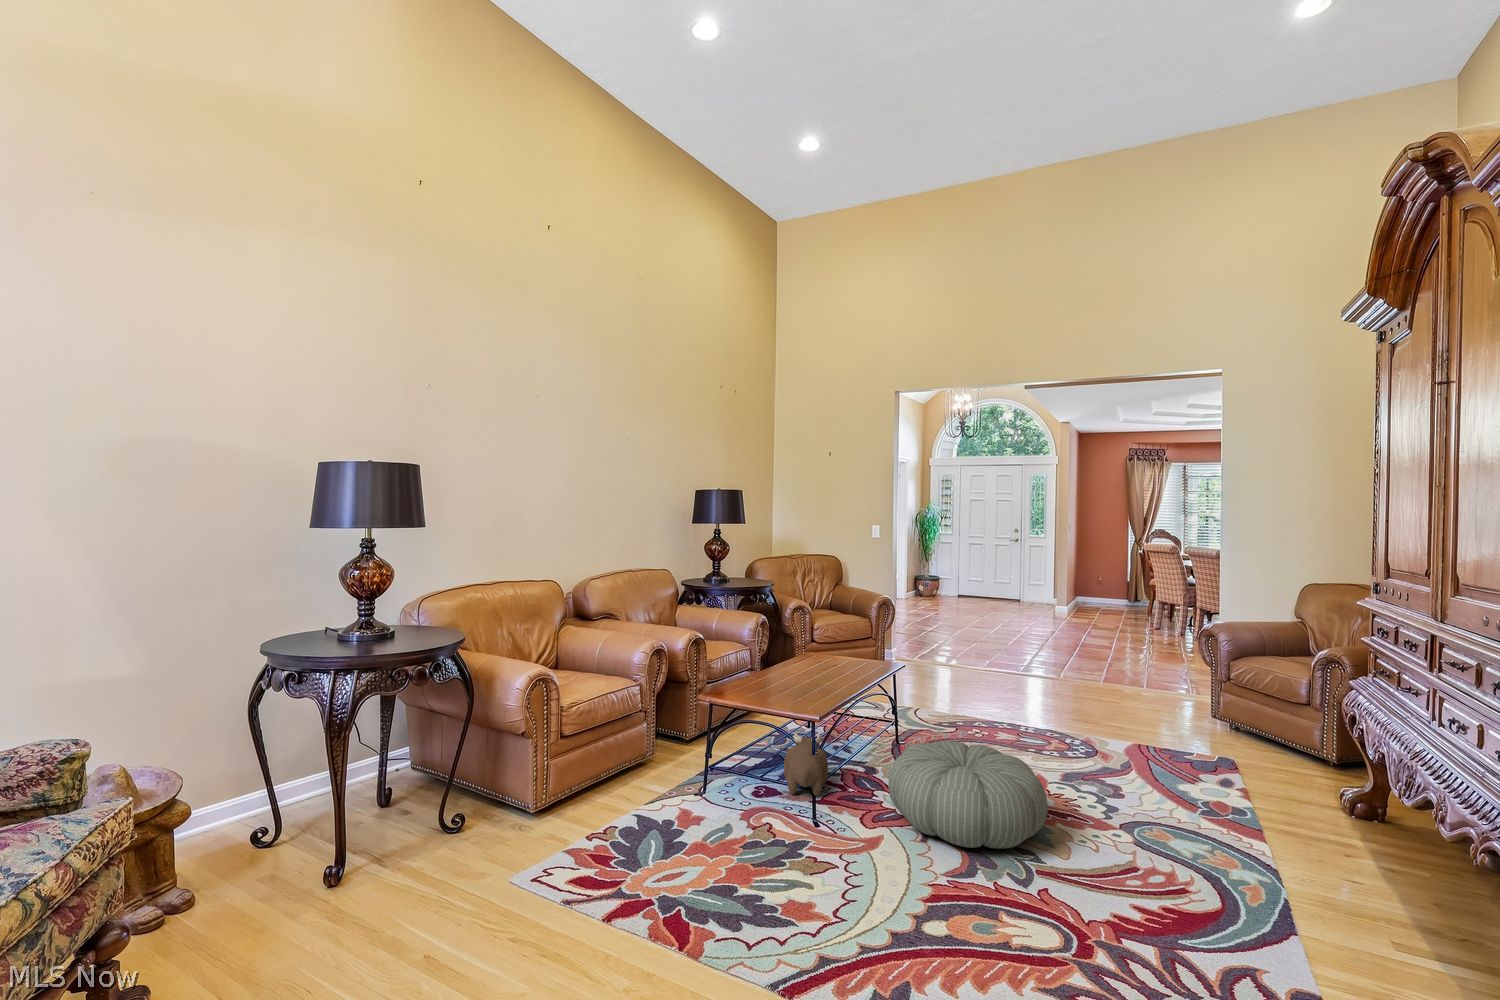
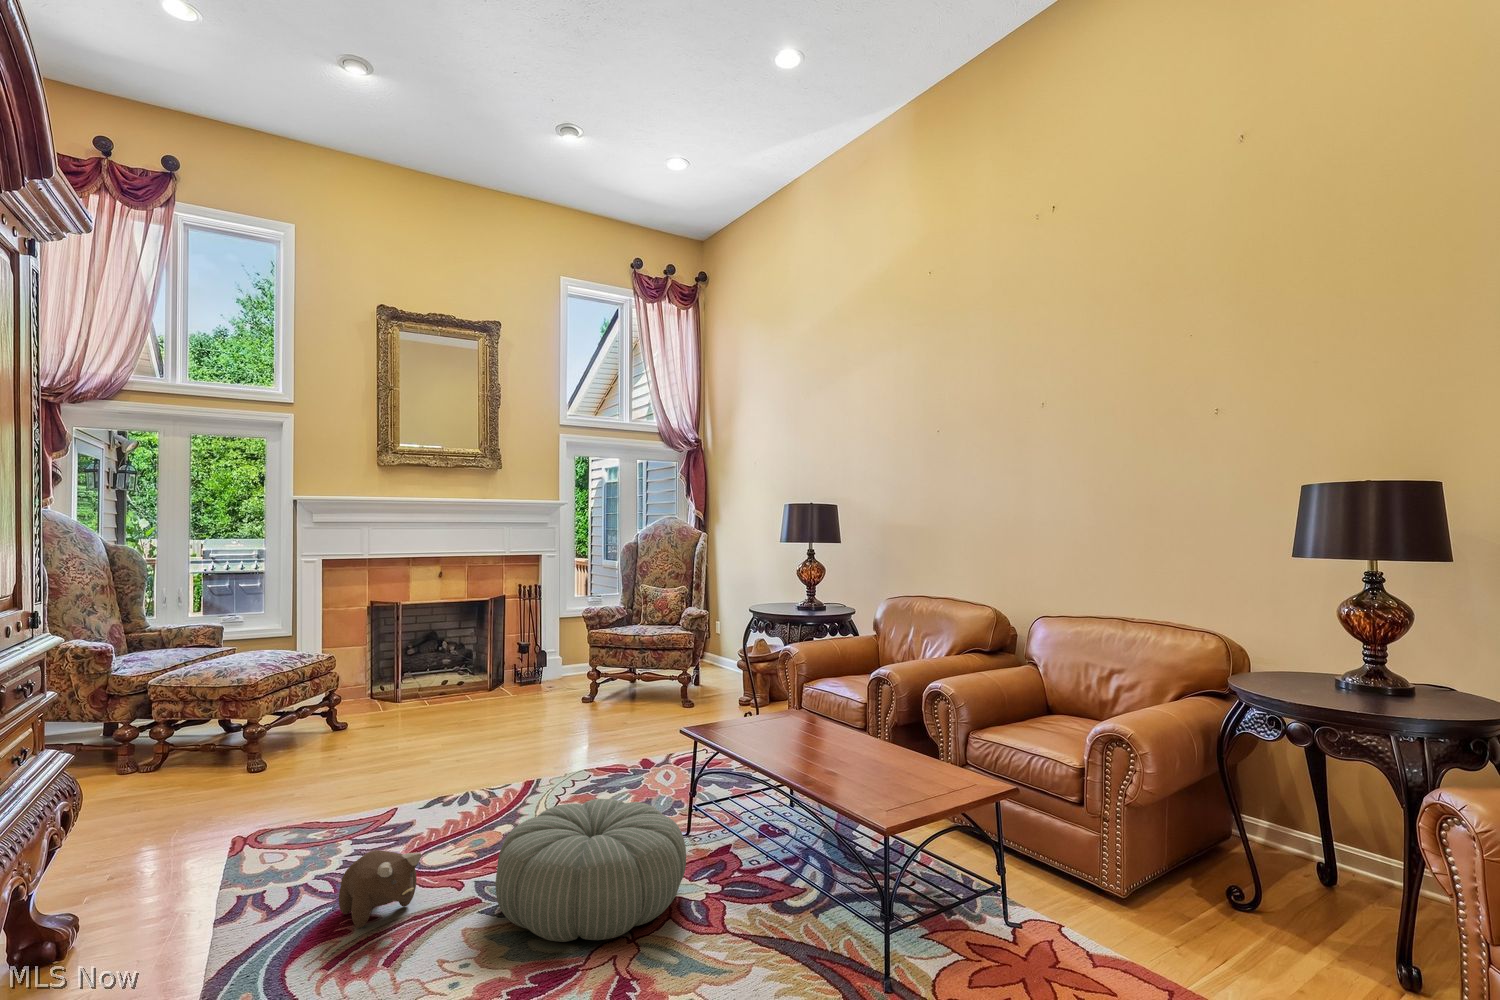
plush toy: present [784,733,828,796] -> present [339,850,421,928]

